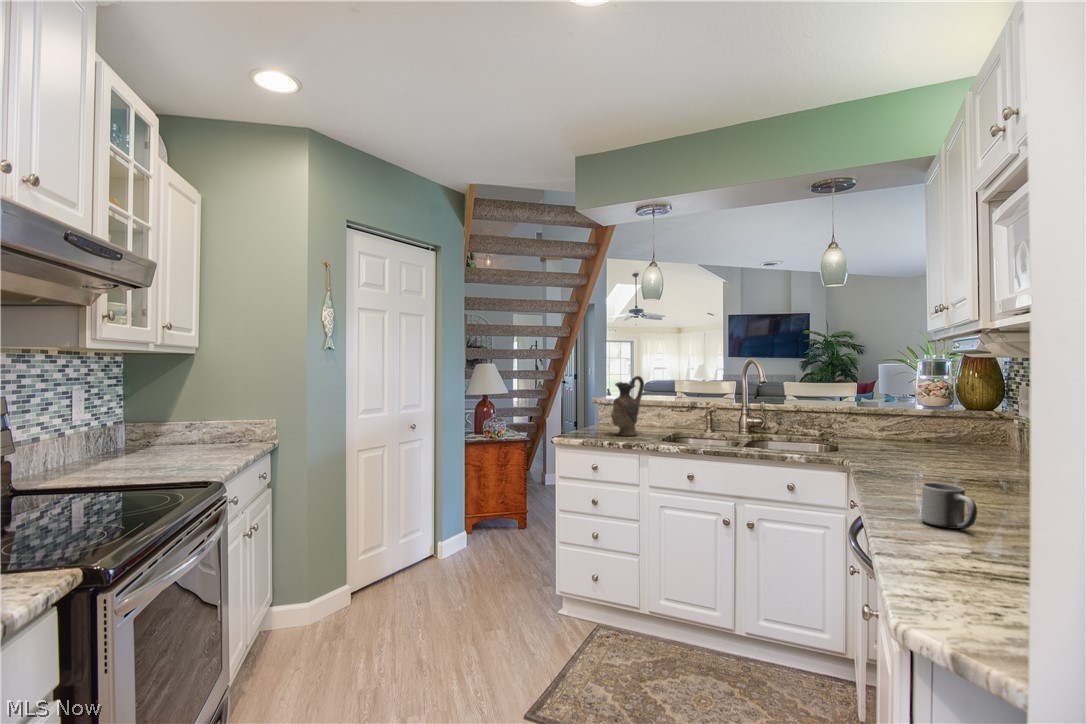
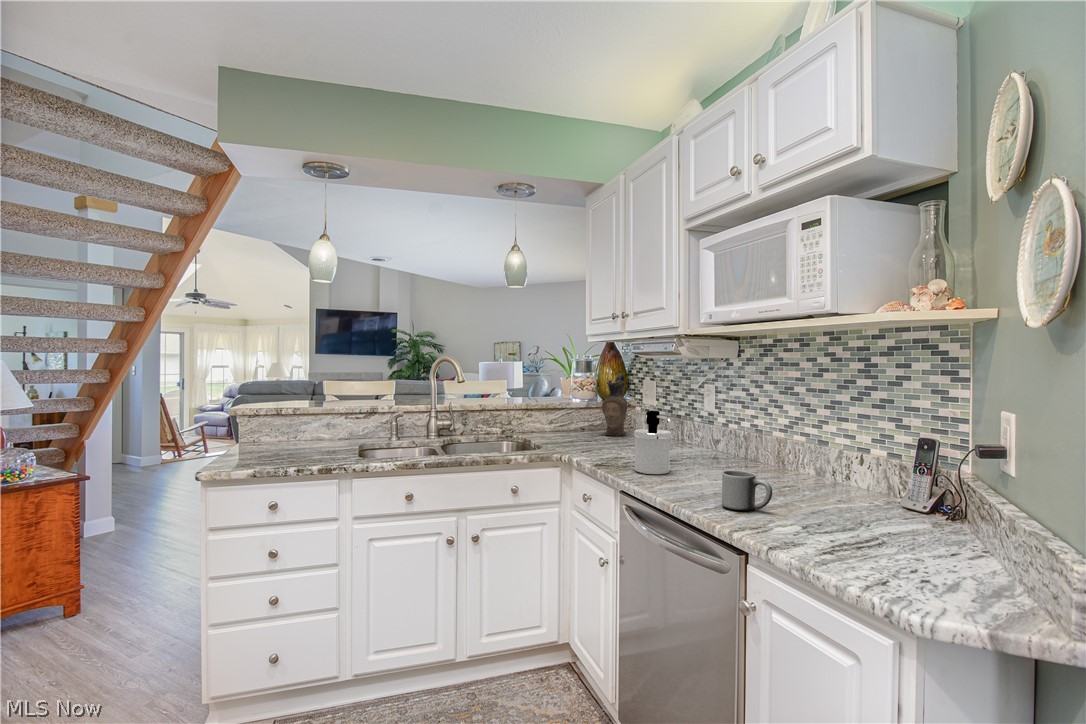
ceramic pitcher: present [611,376,644,436] -> present [602,373,627,436]
soap dispenser: none [895,417,944,488] -> present [634,411,674,474]

